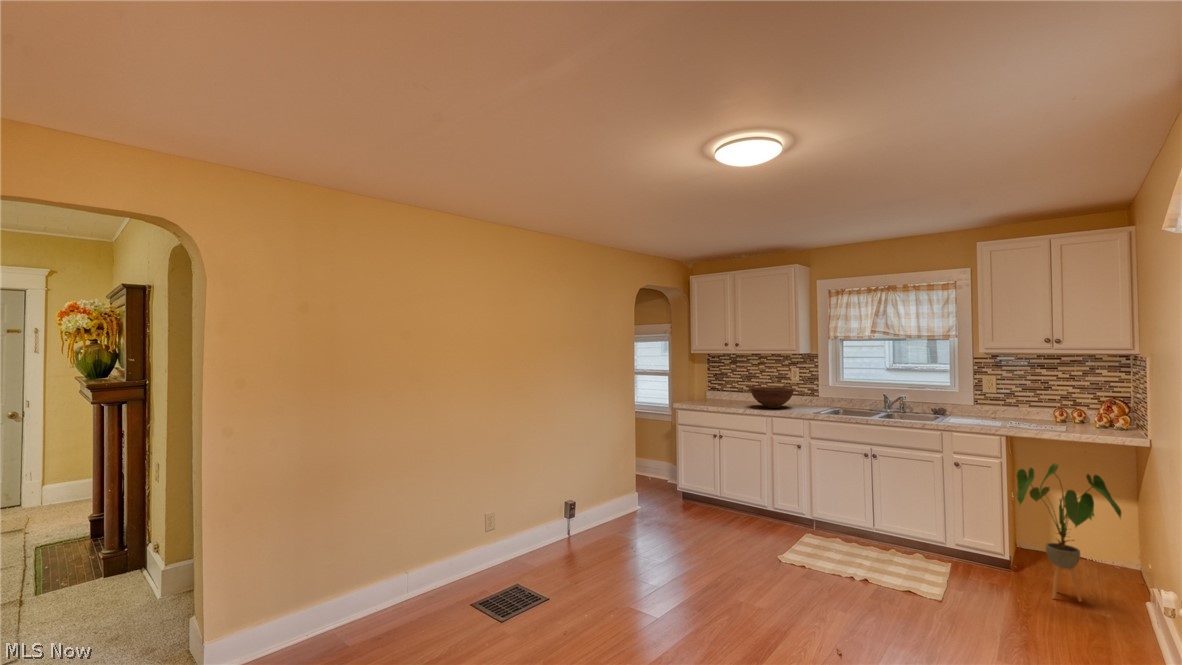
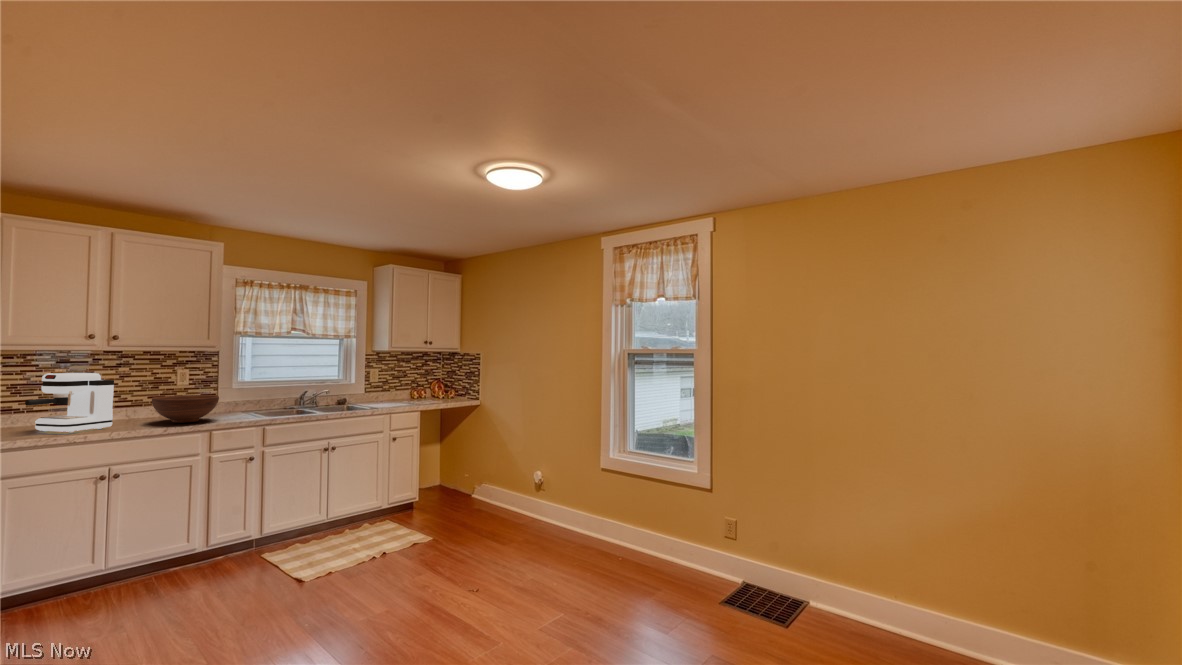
coffee maker: none [696,367,732,404] -> present [25,373,114,433]
house plant: present [1017,464,1121,602] -> none [447,424,502,513]

